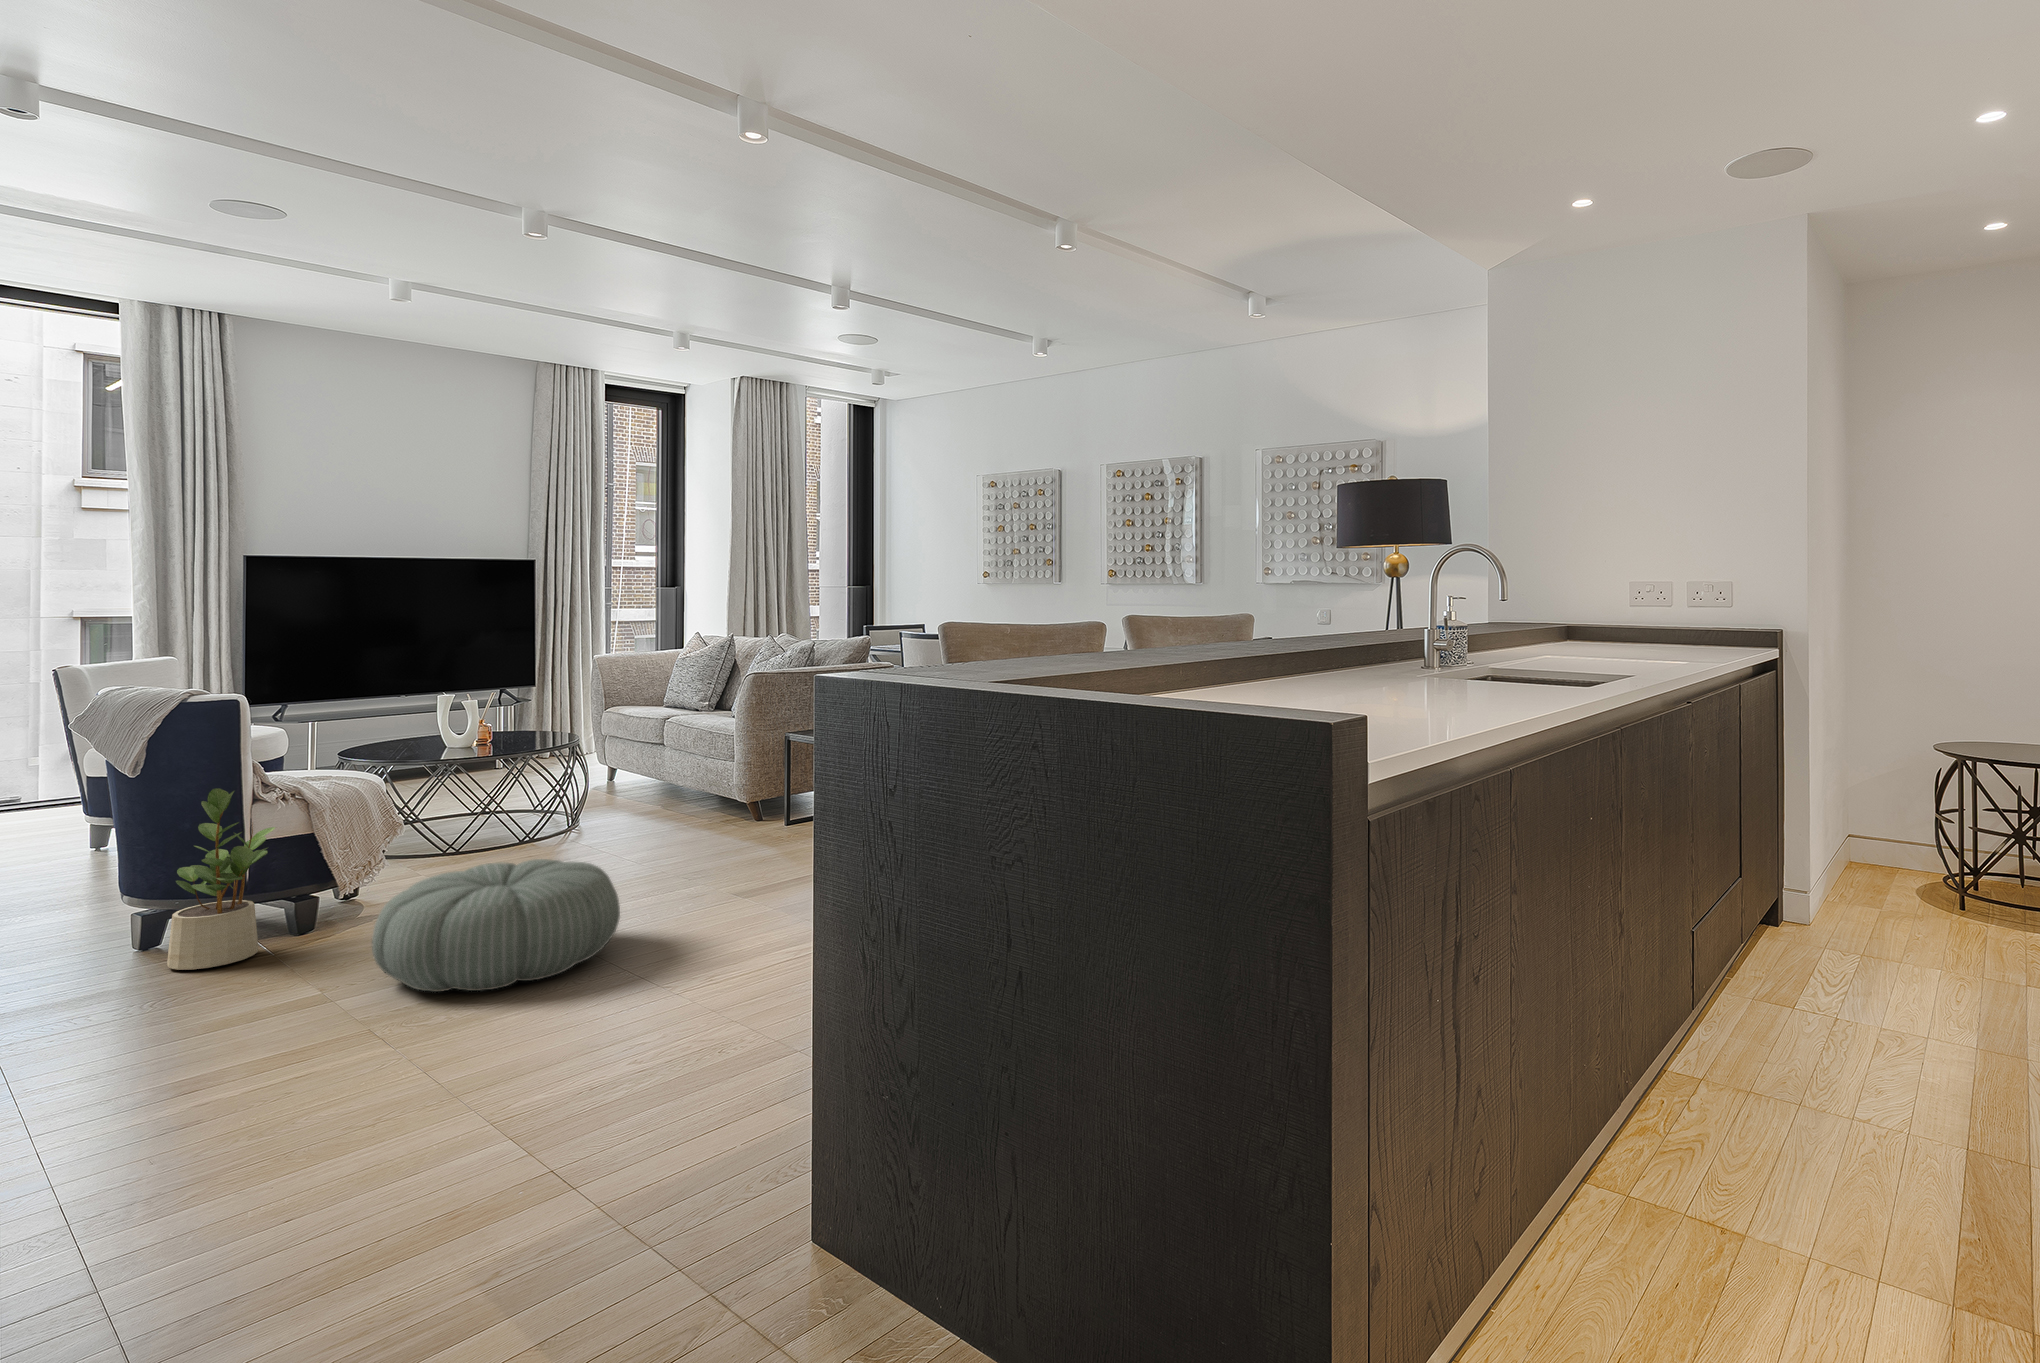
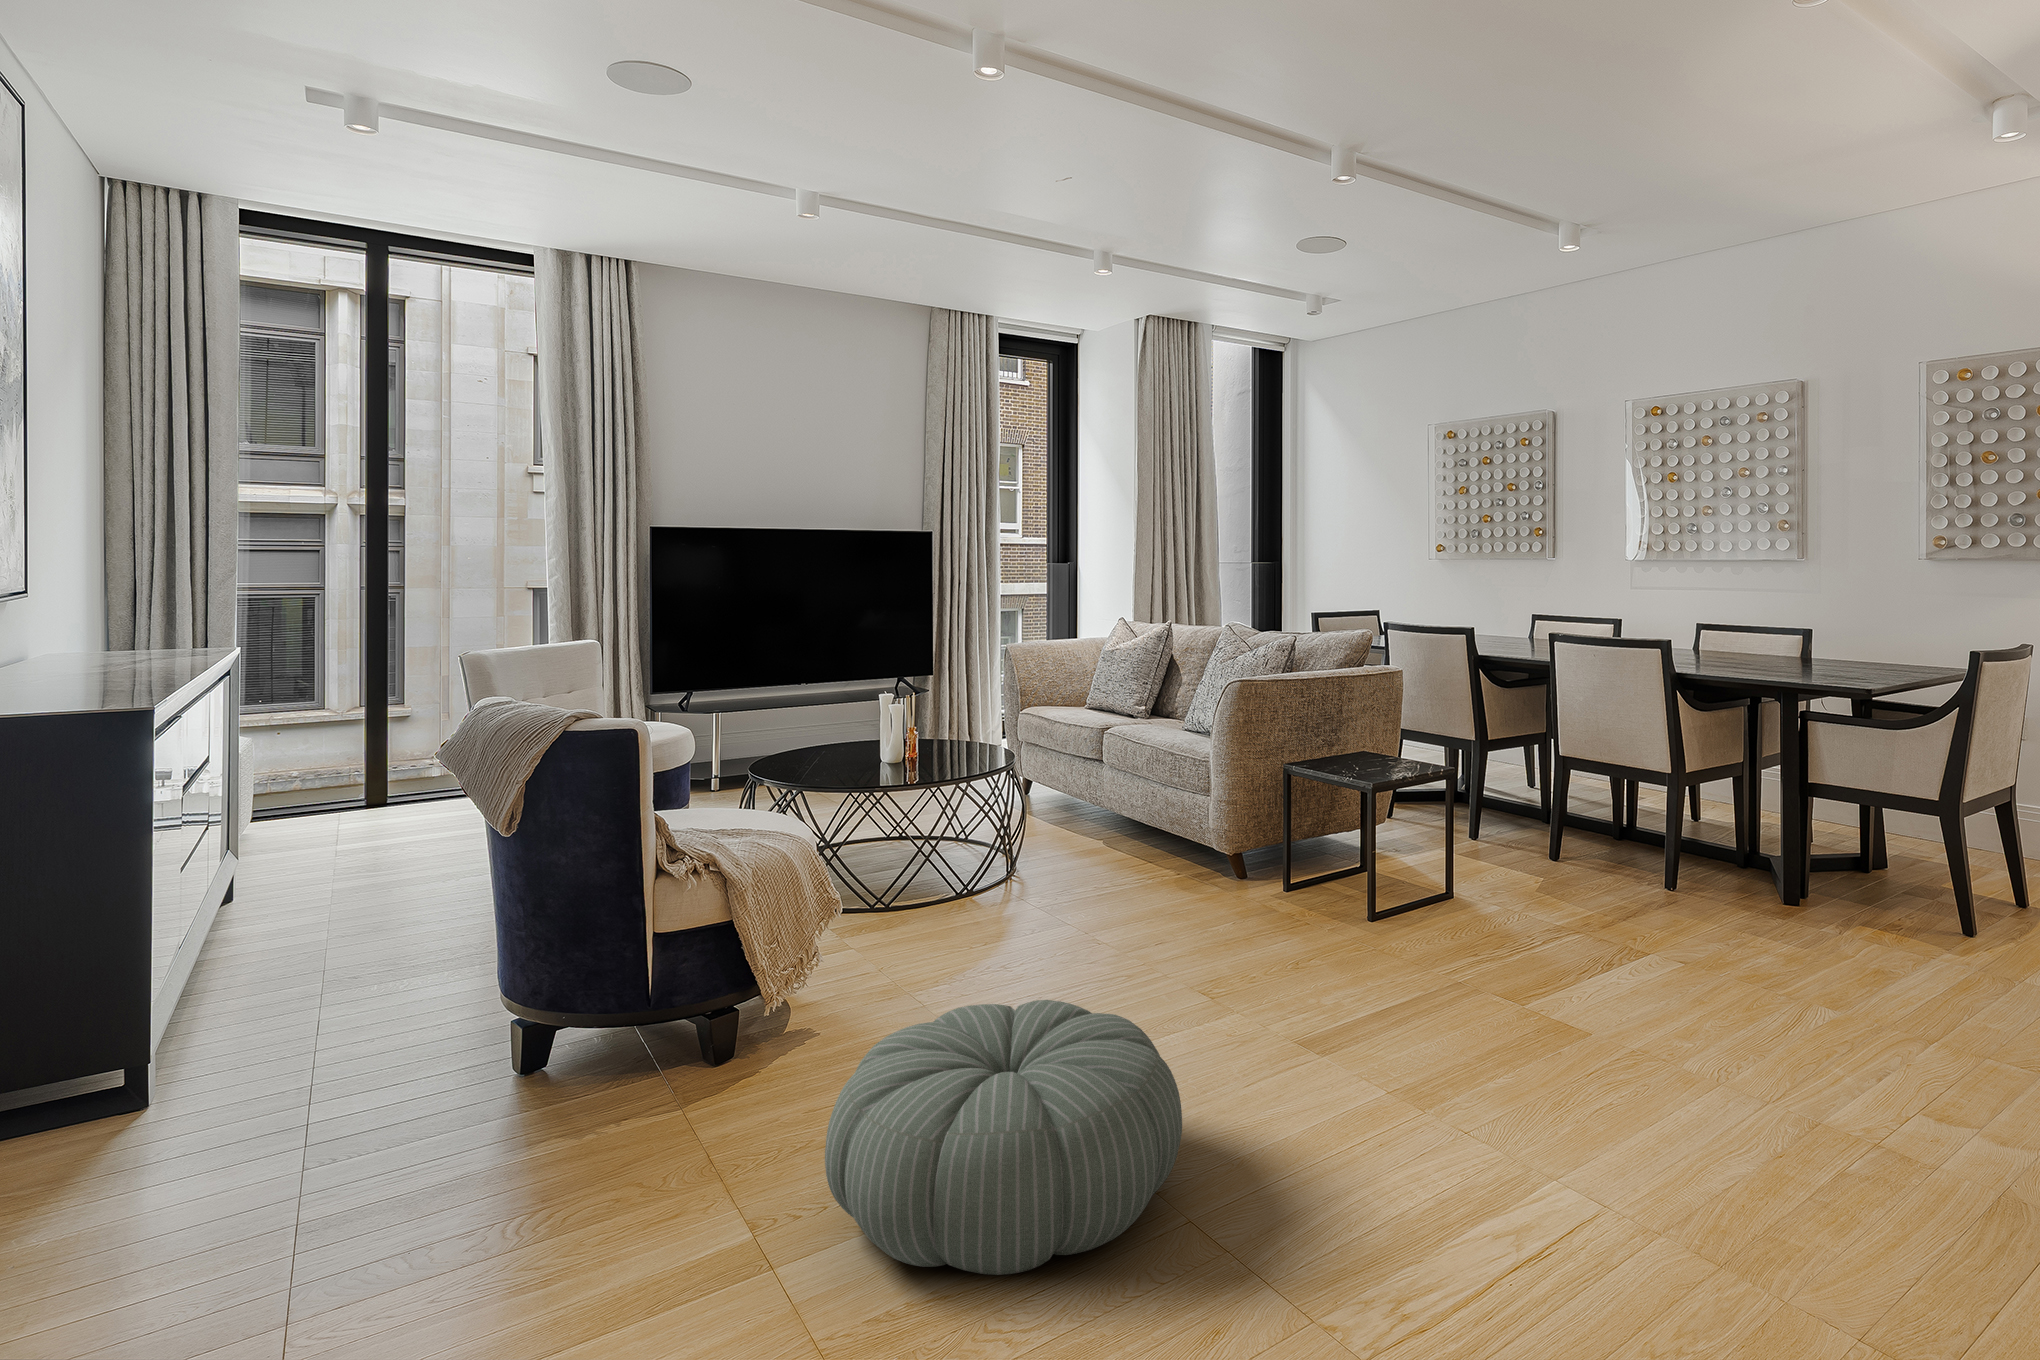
potted plant: present [167,788,275,970] -> none [554,867,687,1142]

